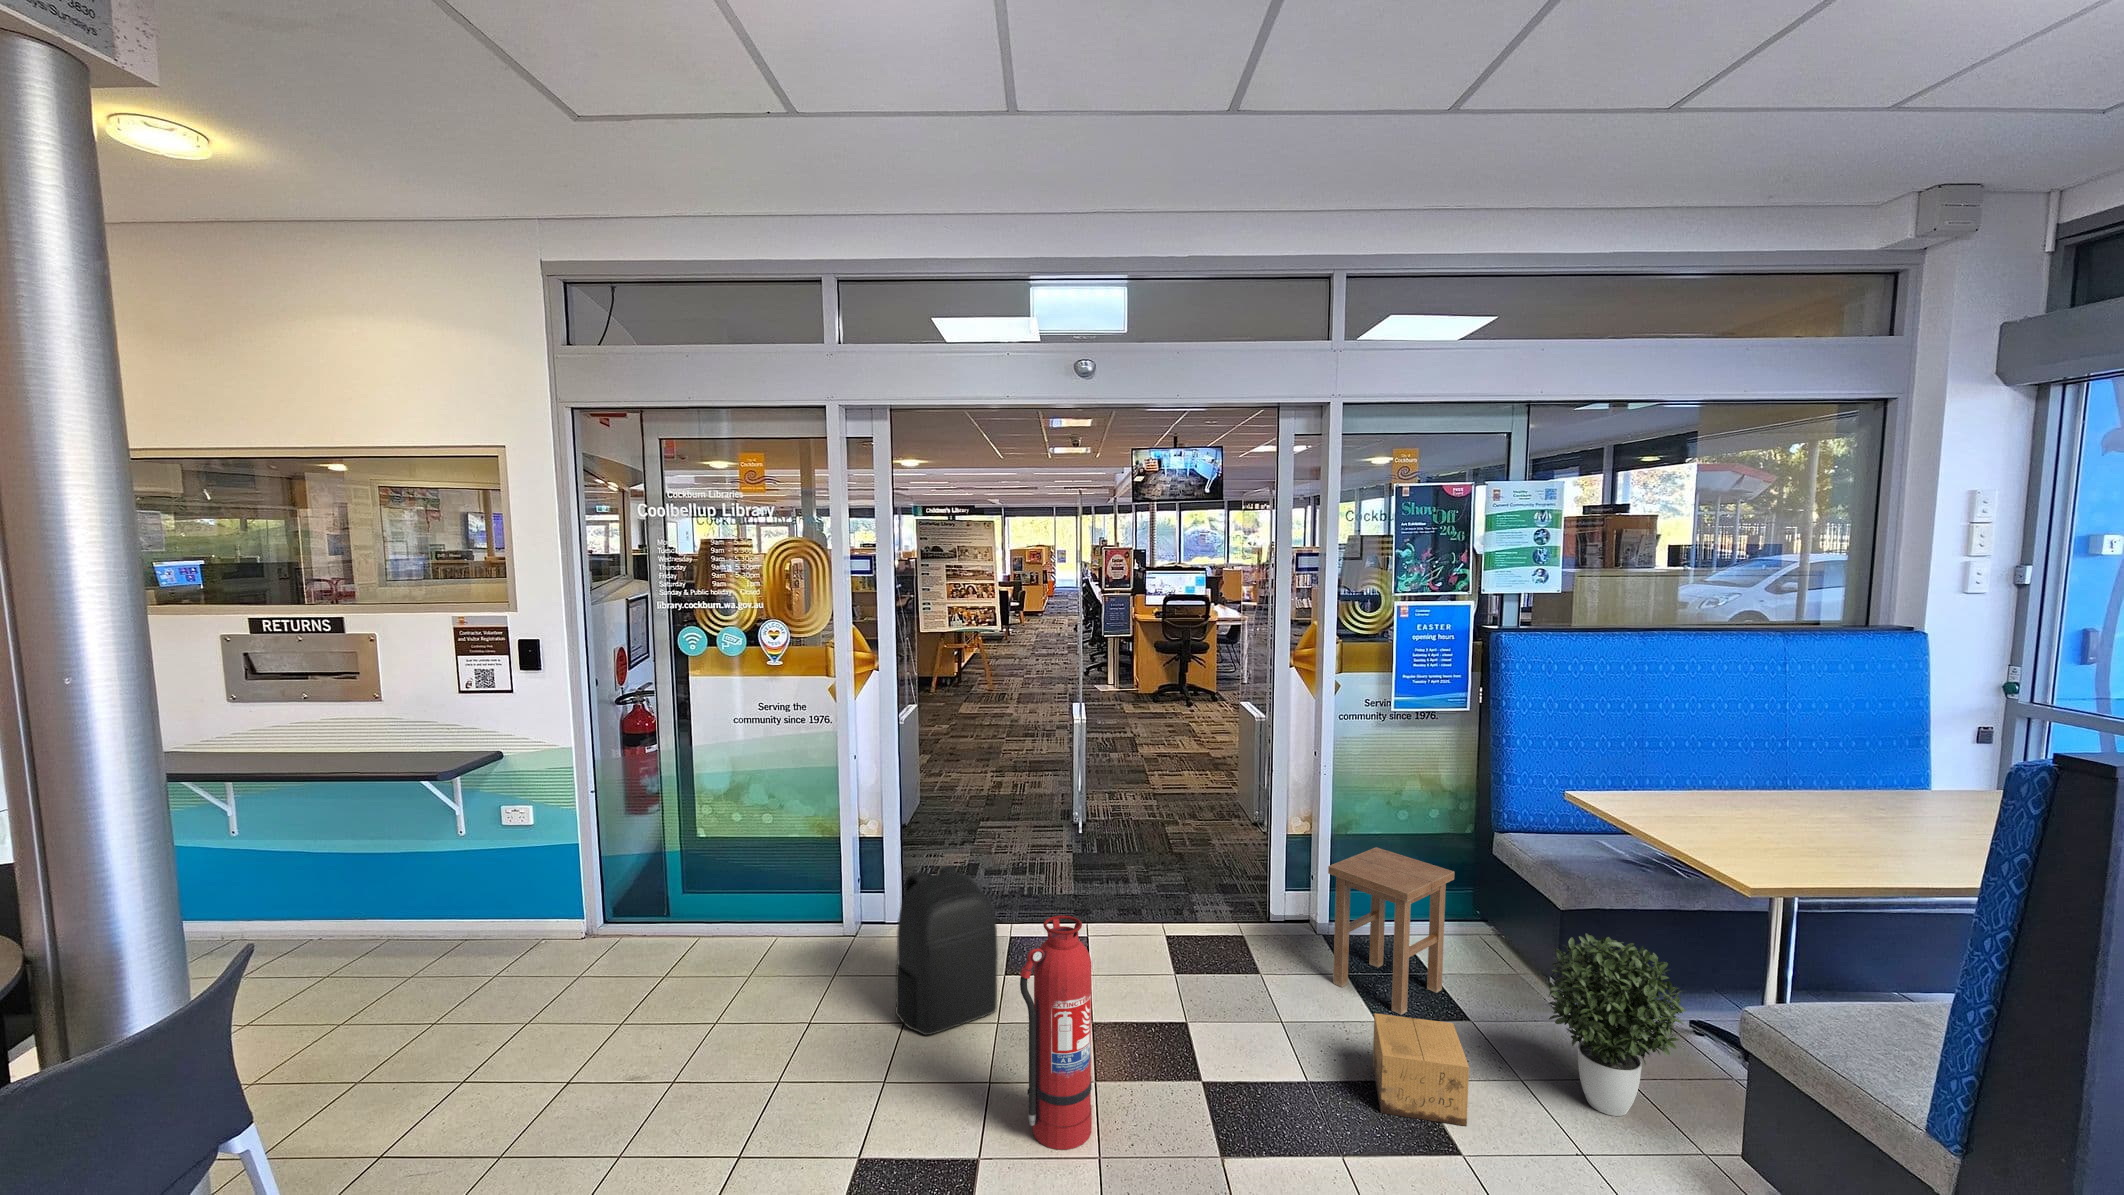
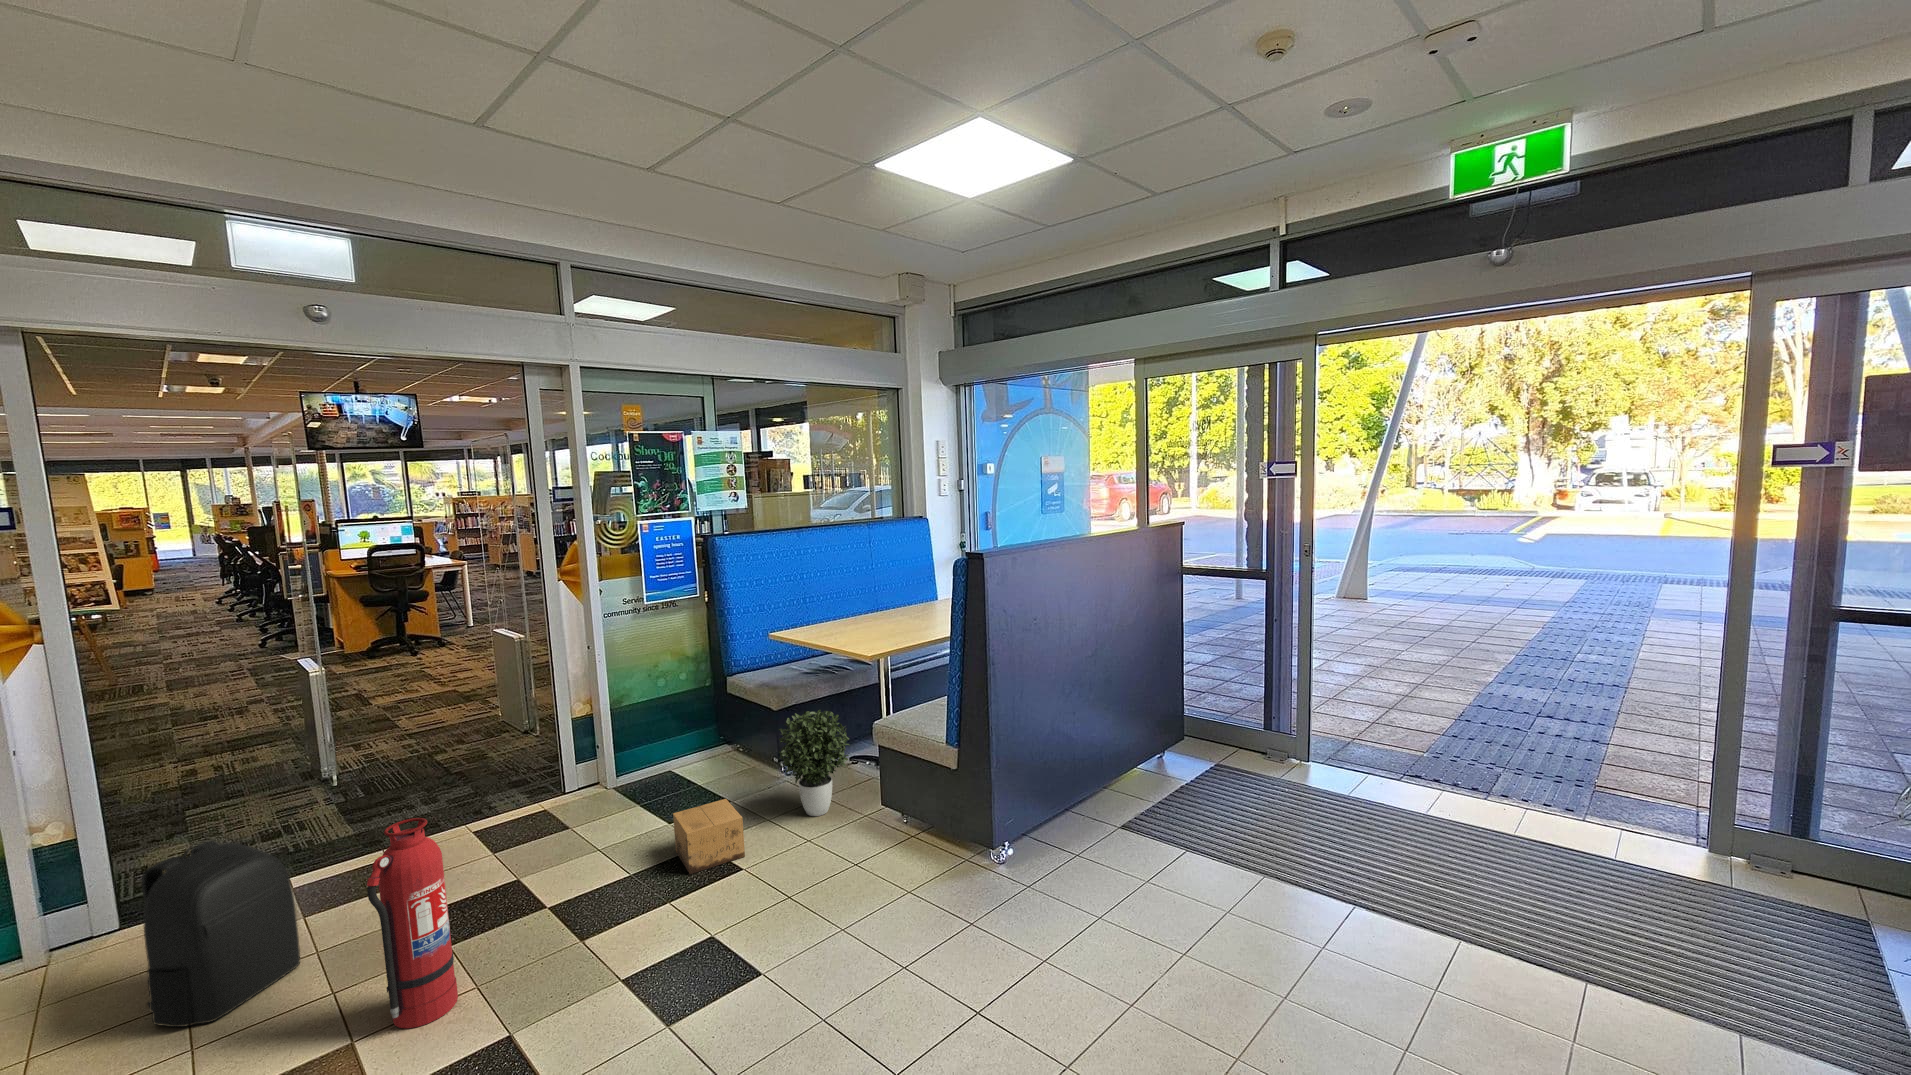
stool: present [1328,847,1454,1015] -> none [617,705,708,815]

